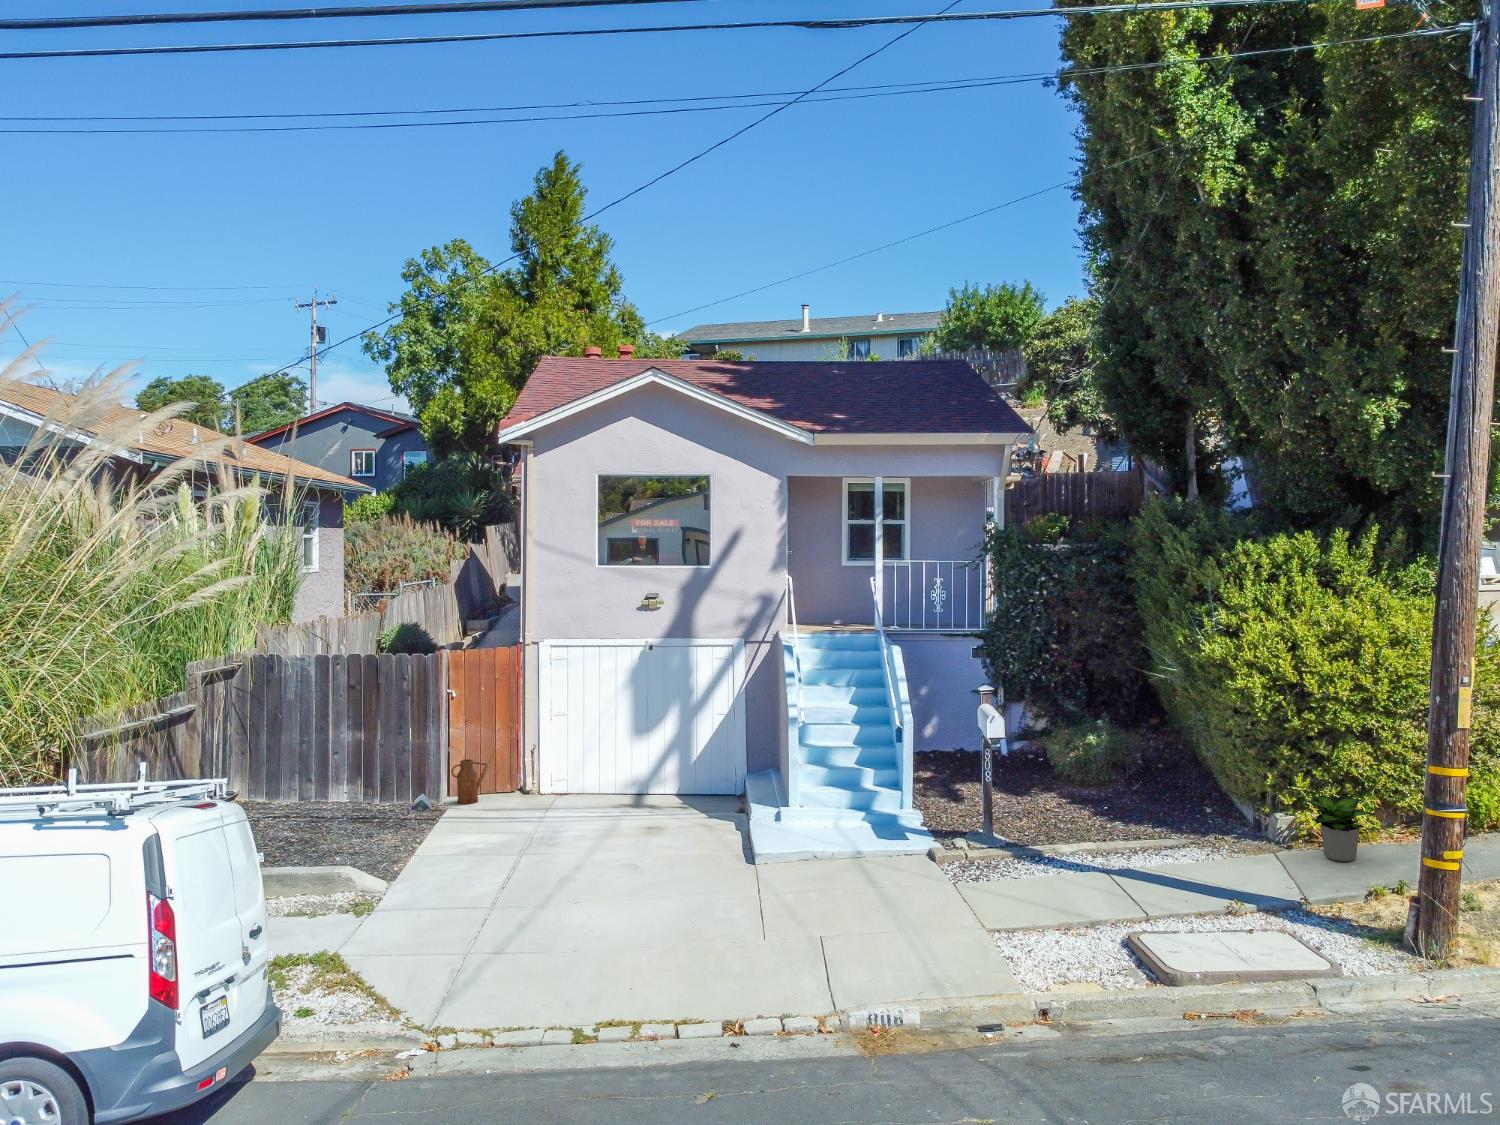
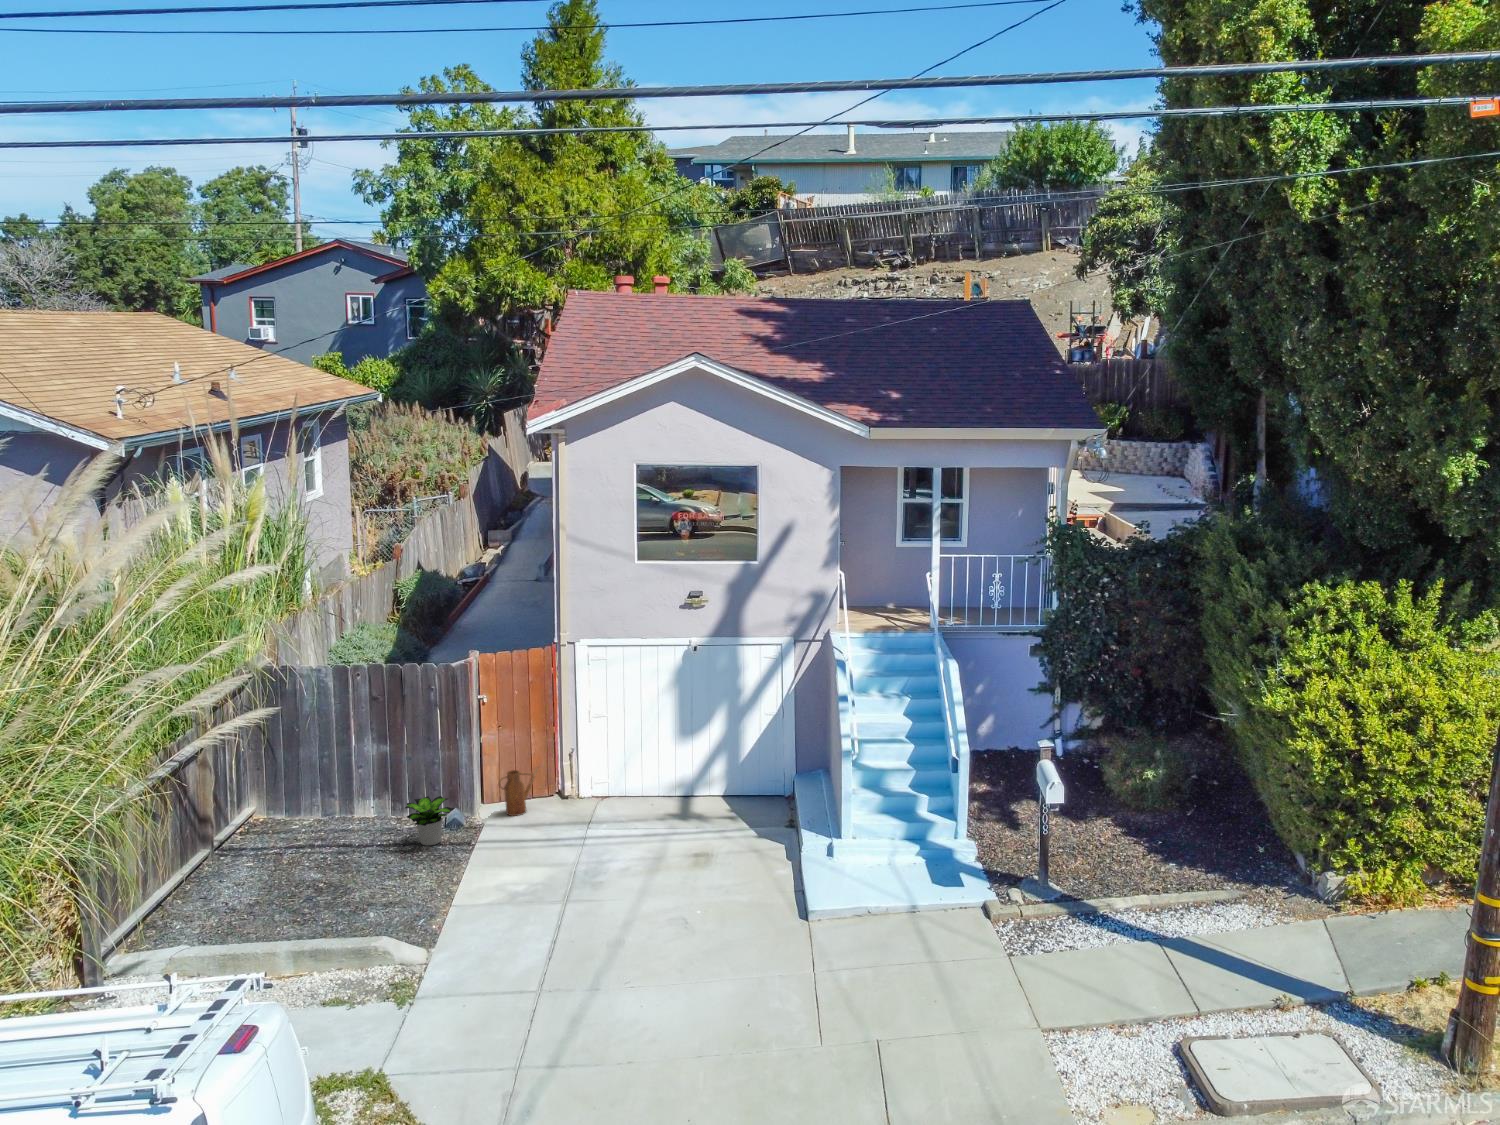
potted plant: present [1306,795,1375,861] -> present [405,796,455,846]

